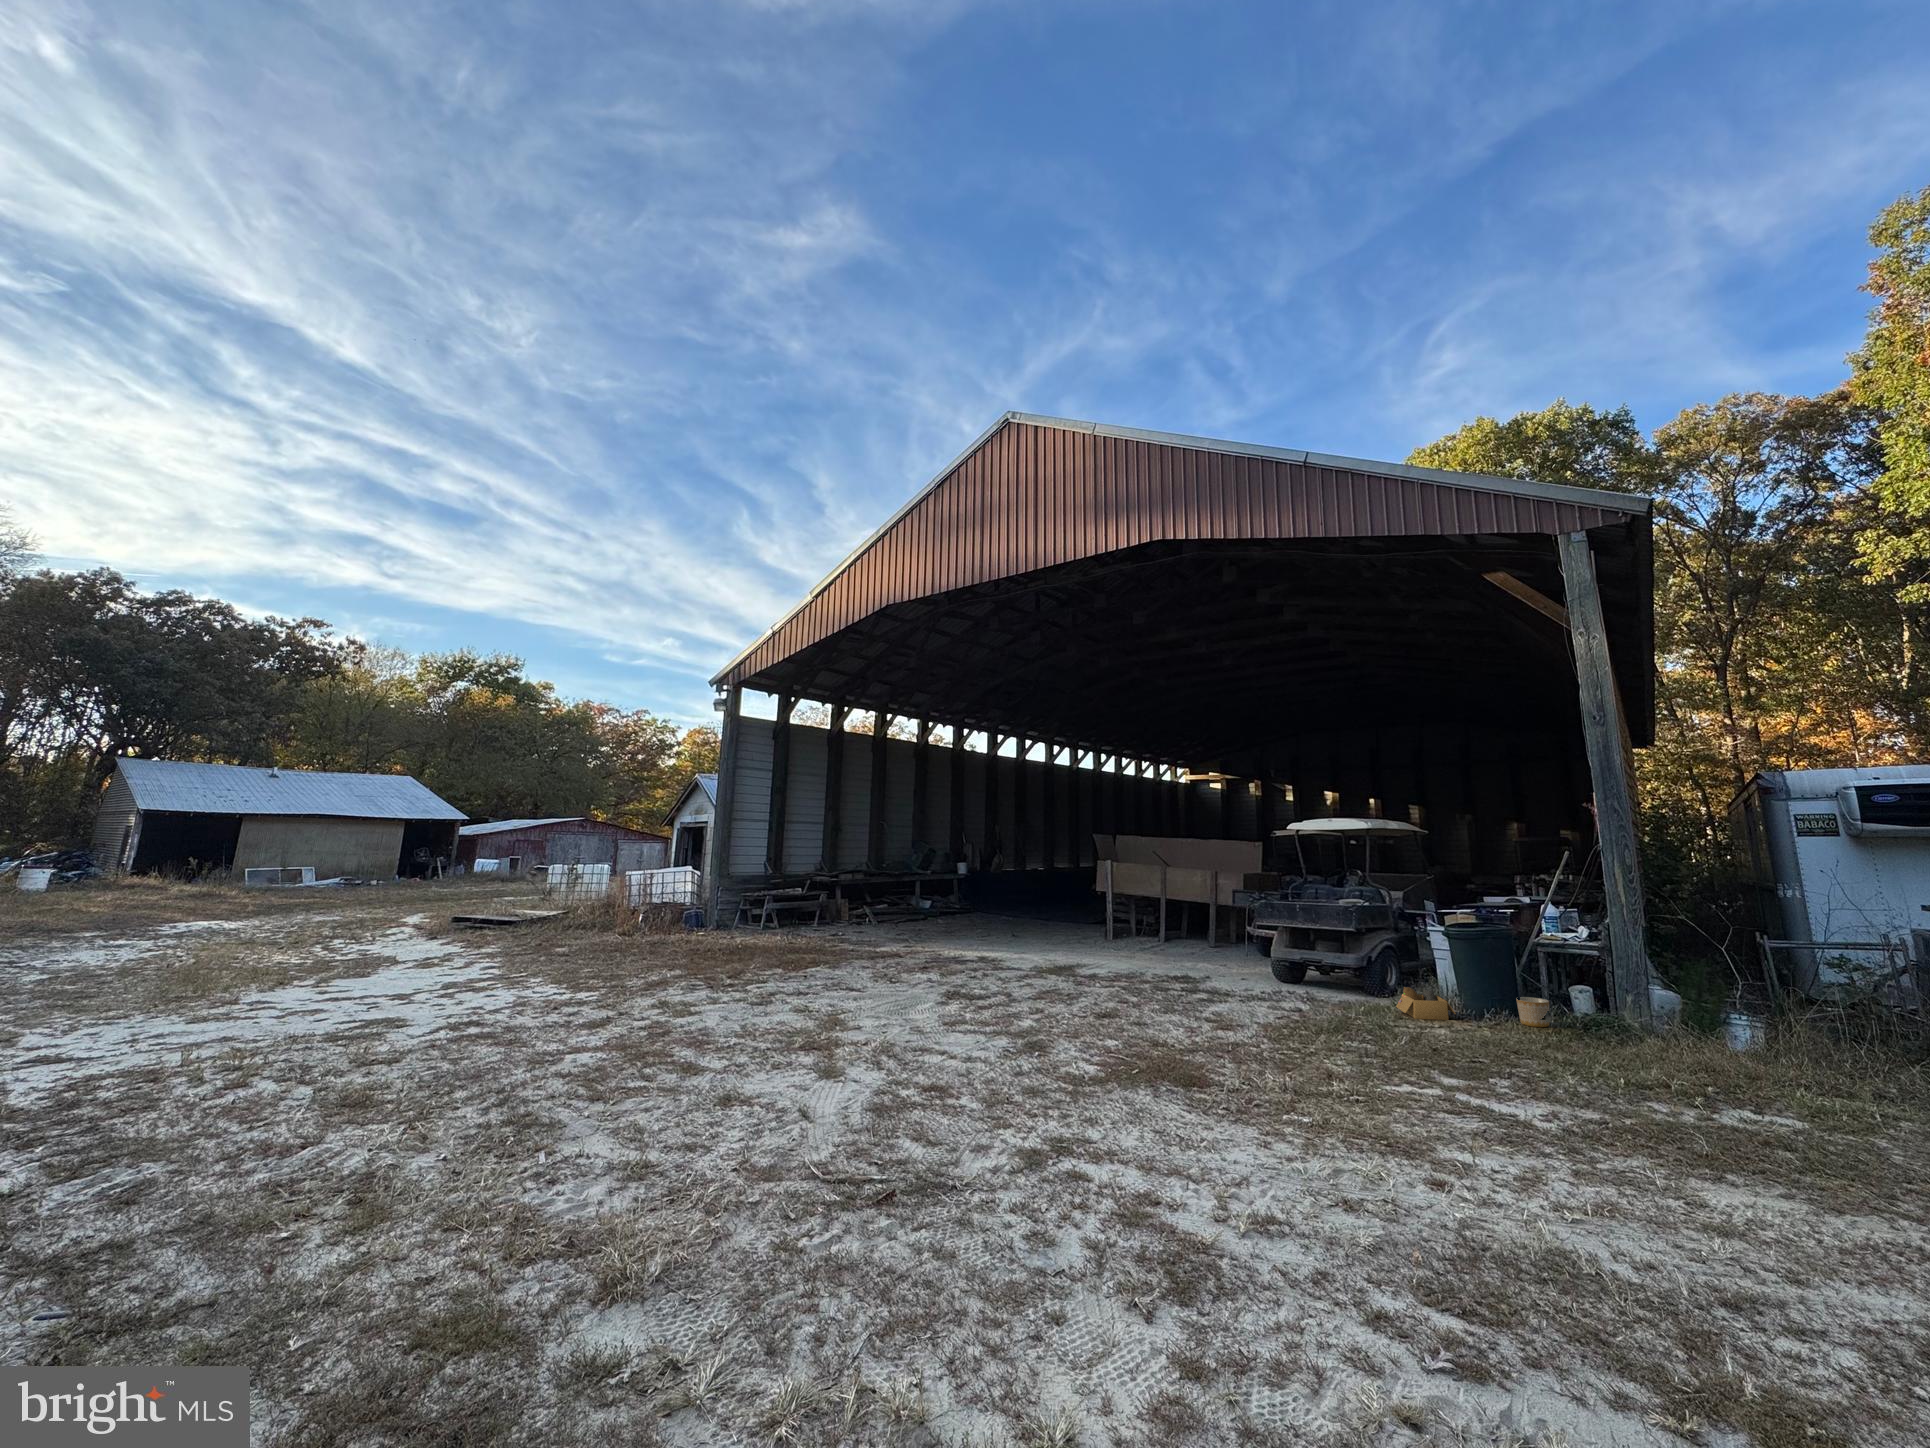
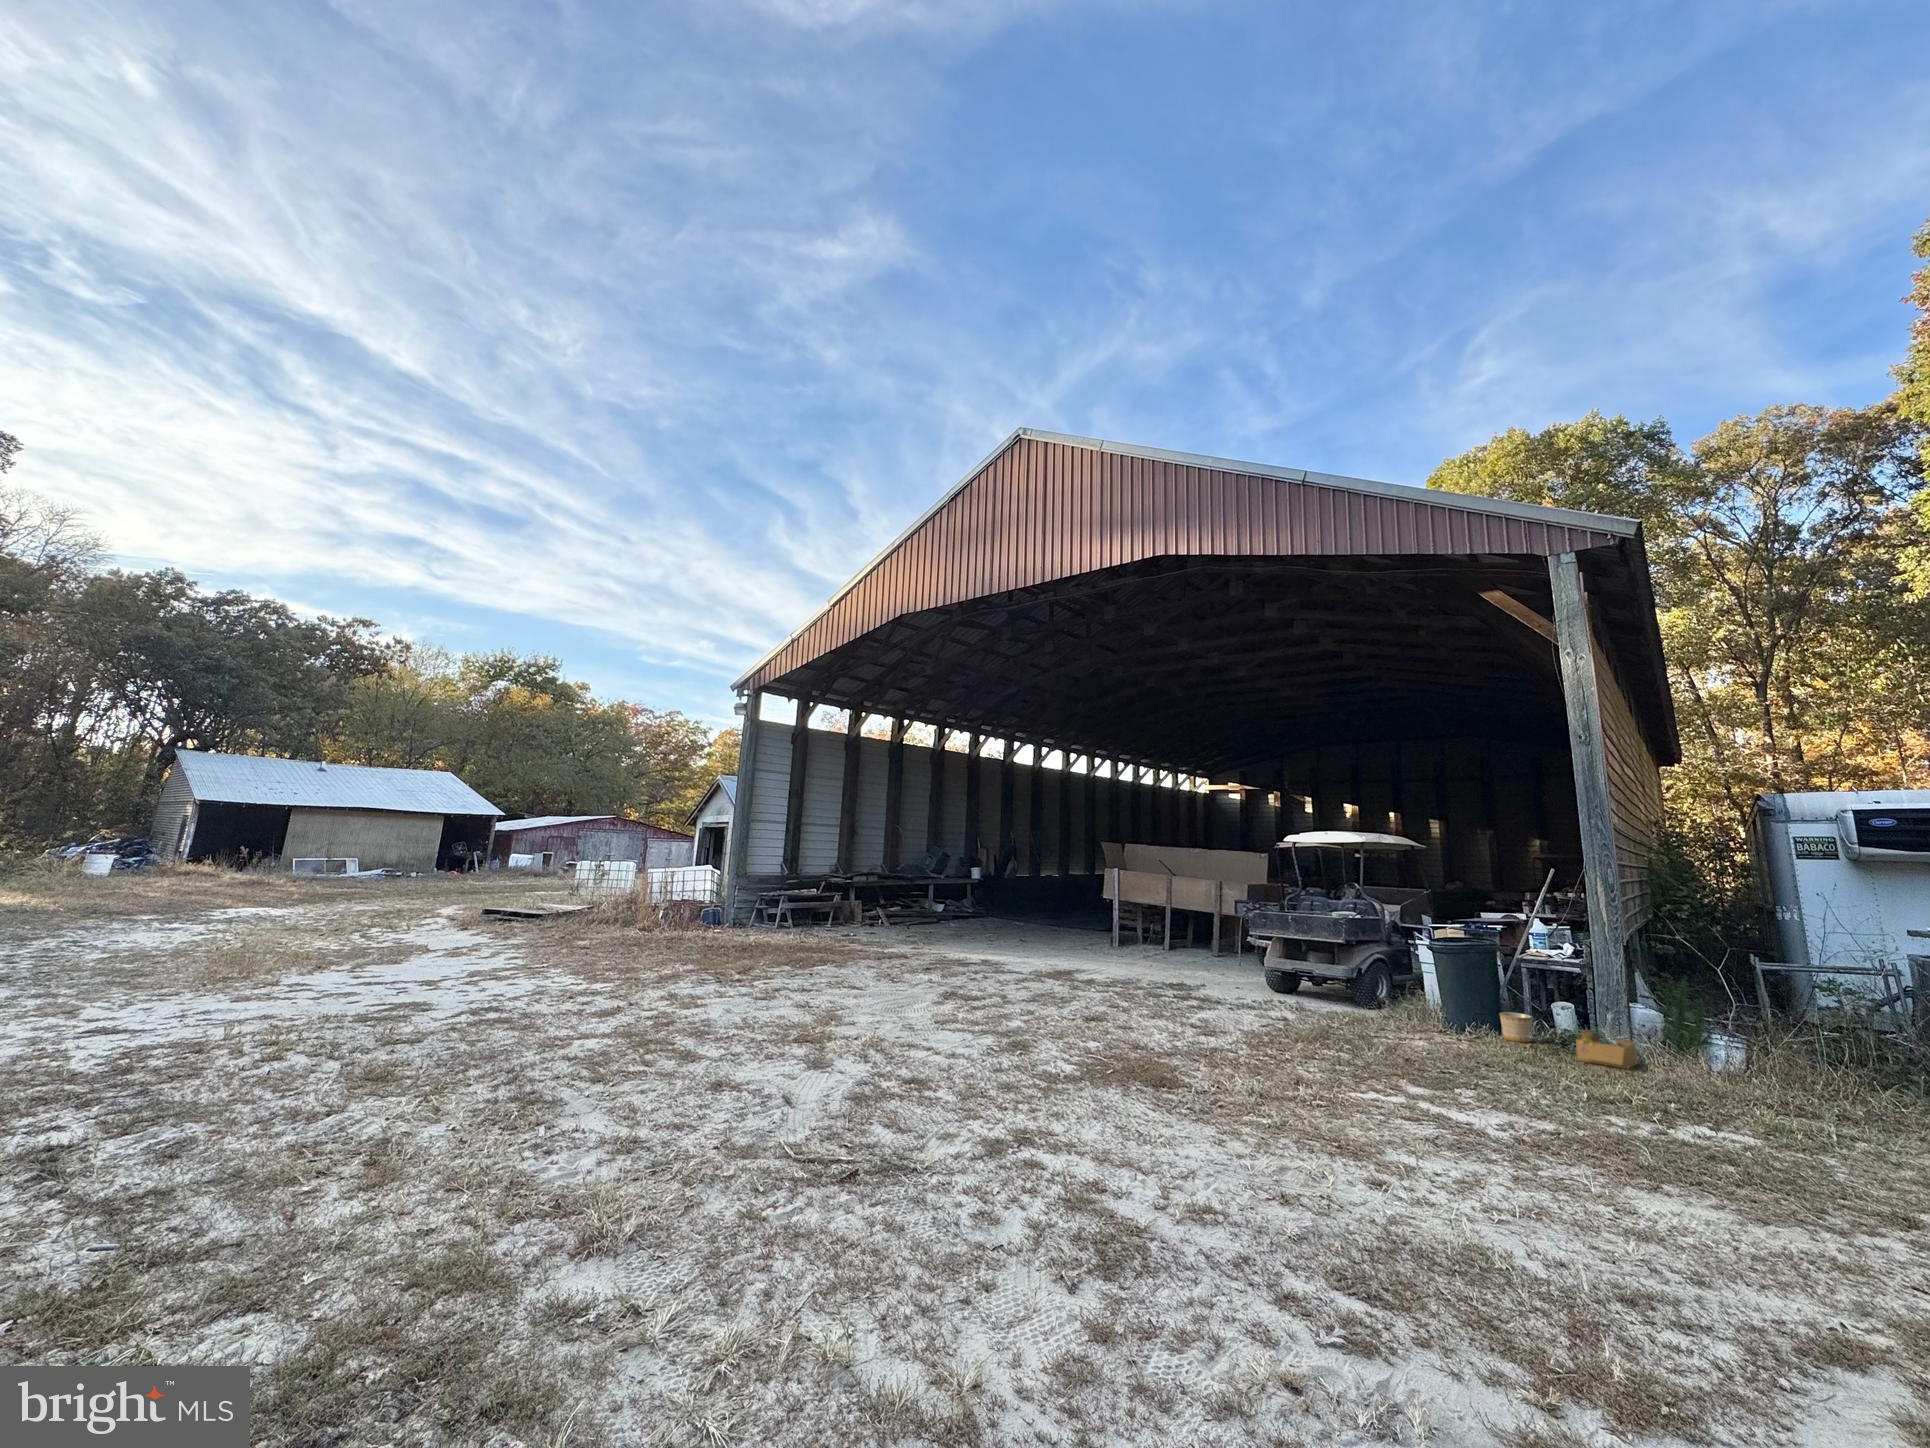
cardboard box: present [1396,987,1456,1020] -> present [1576,1030,1637,1069]

